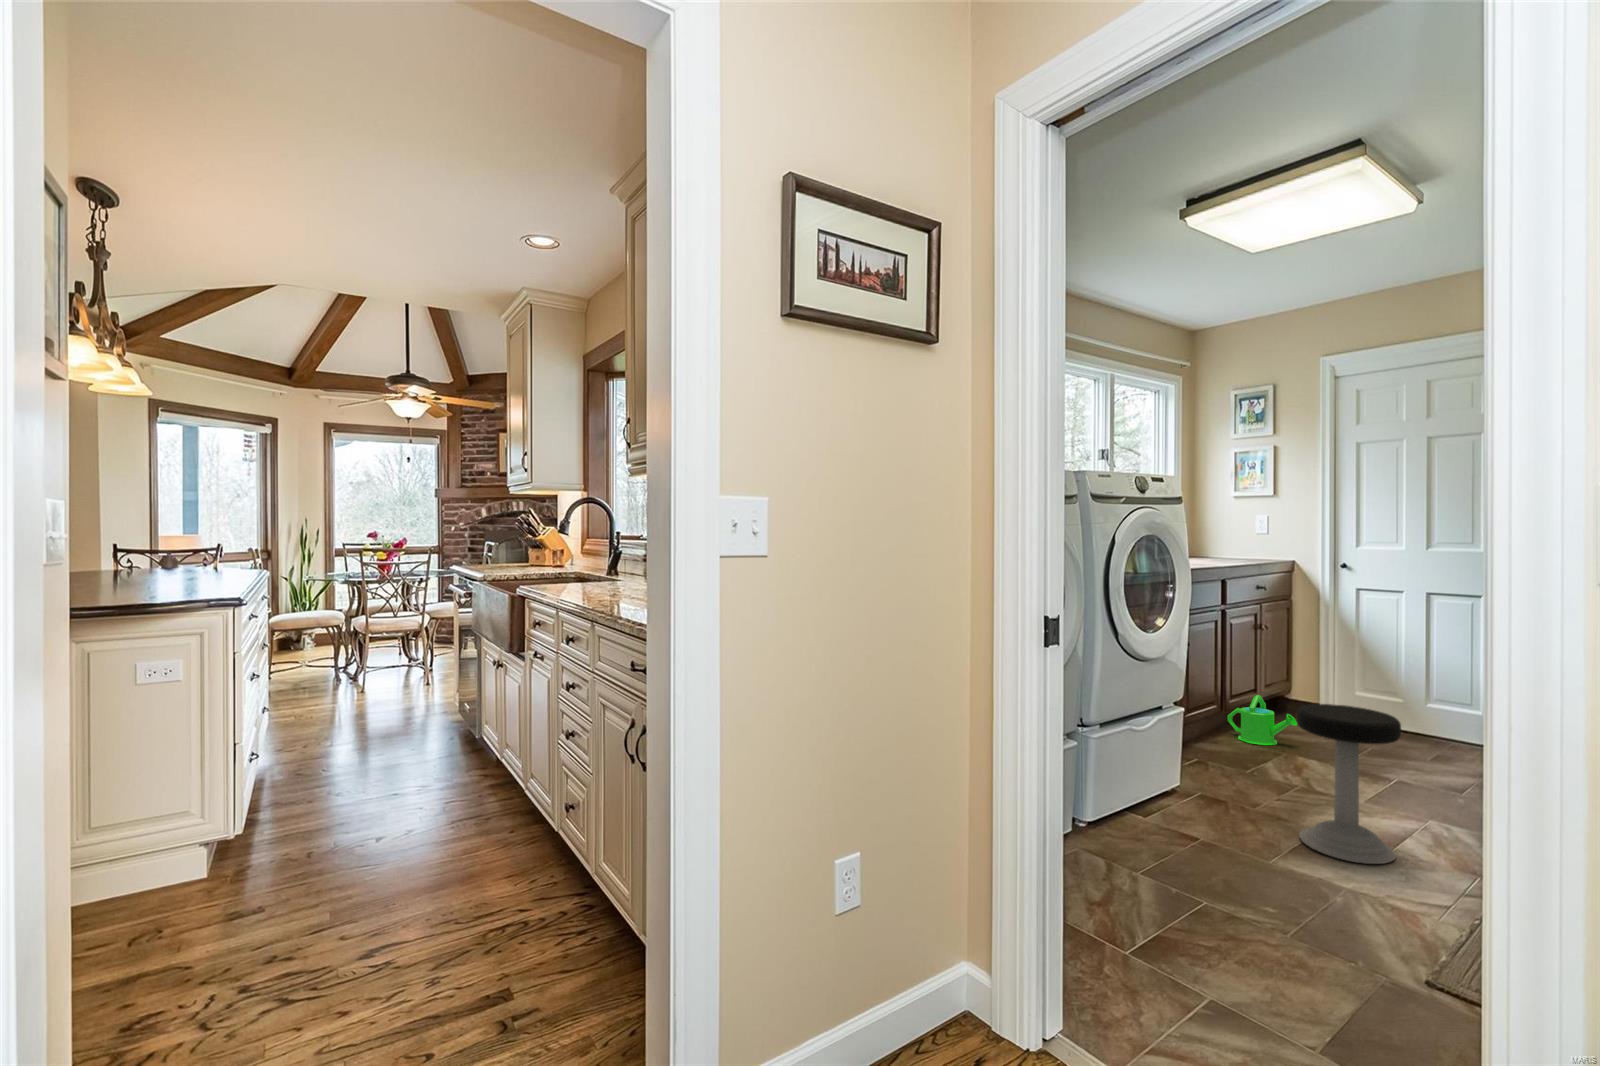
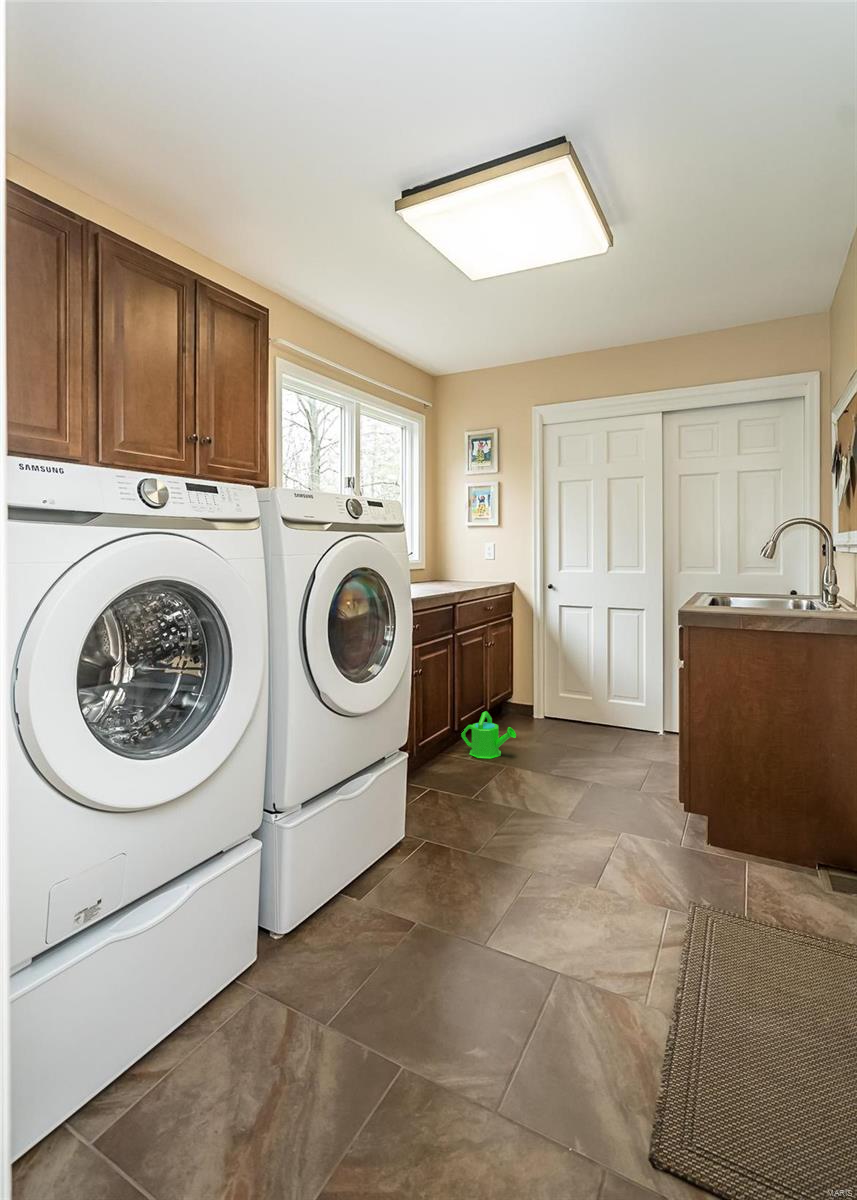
stool: present [1297,704,1401,864] -> none [510,742,604,926]

